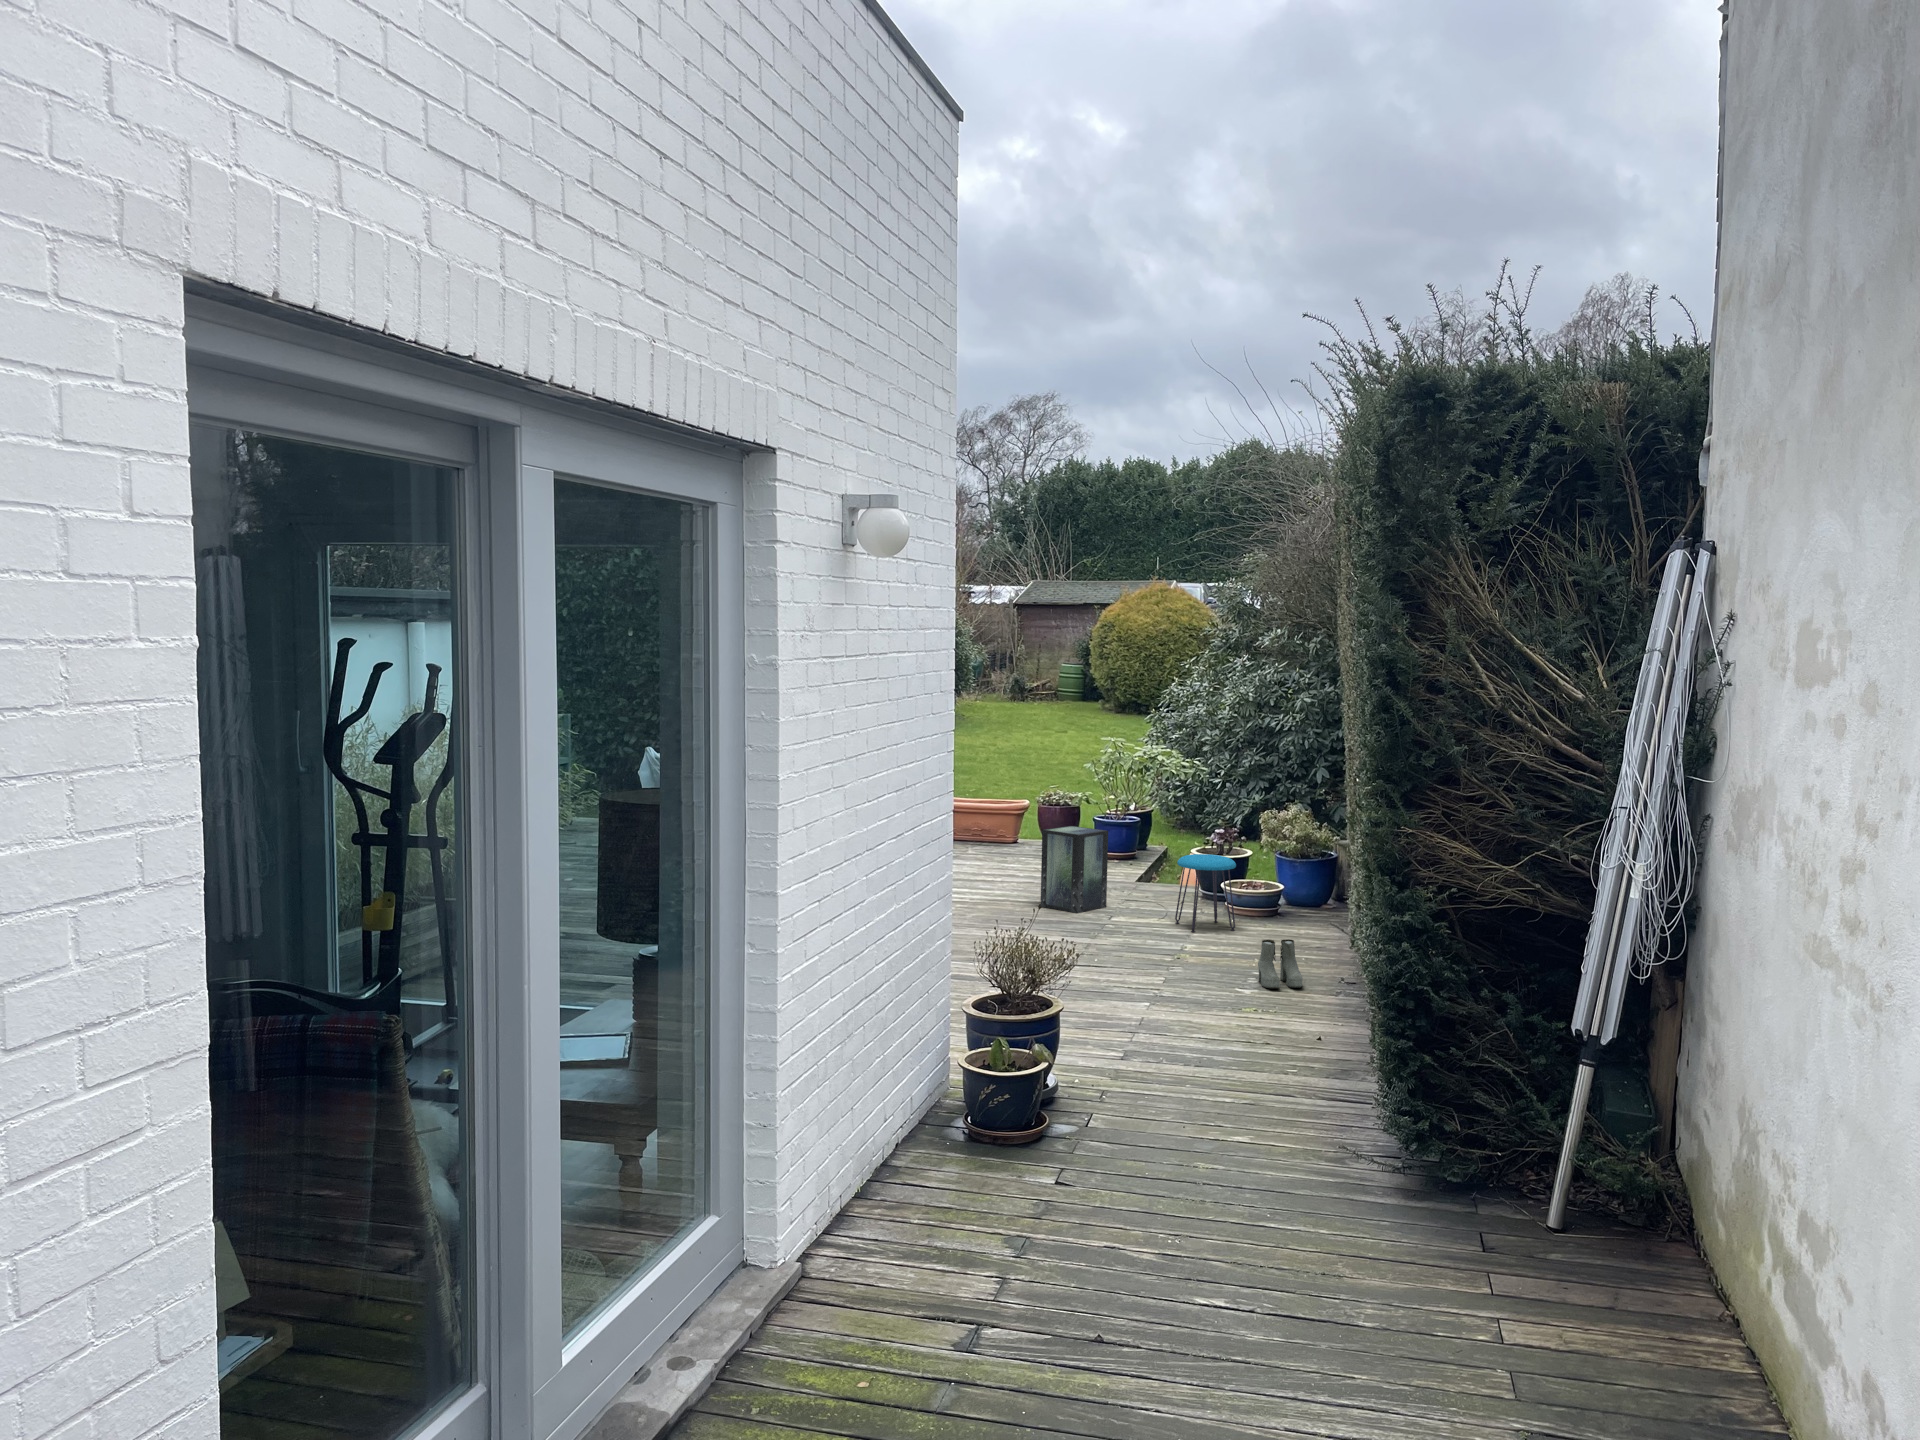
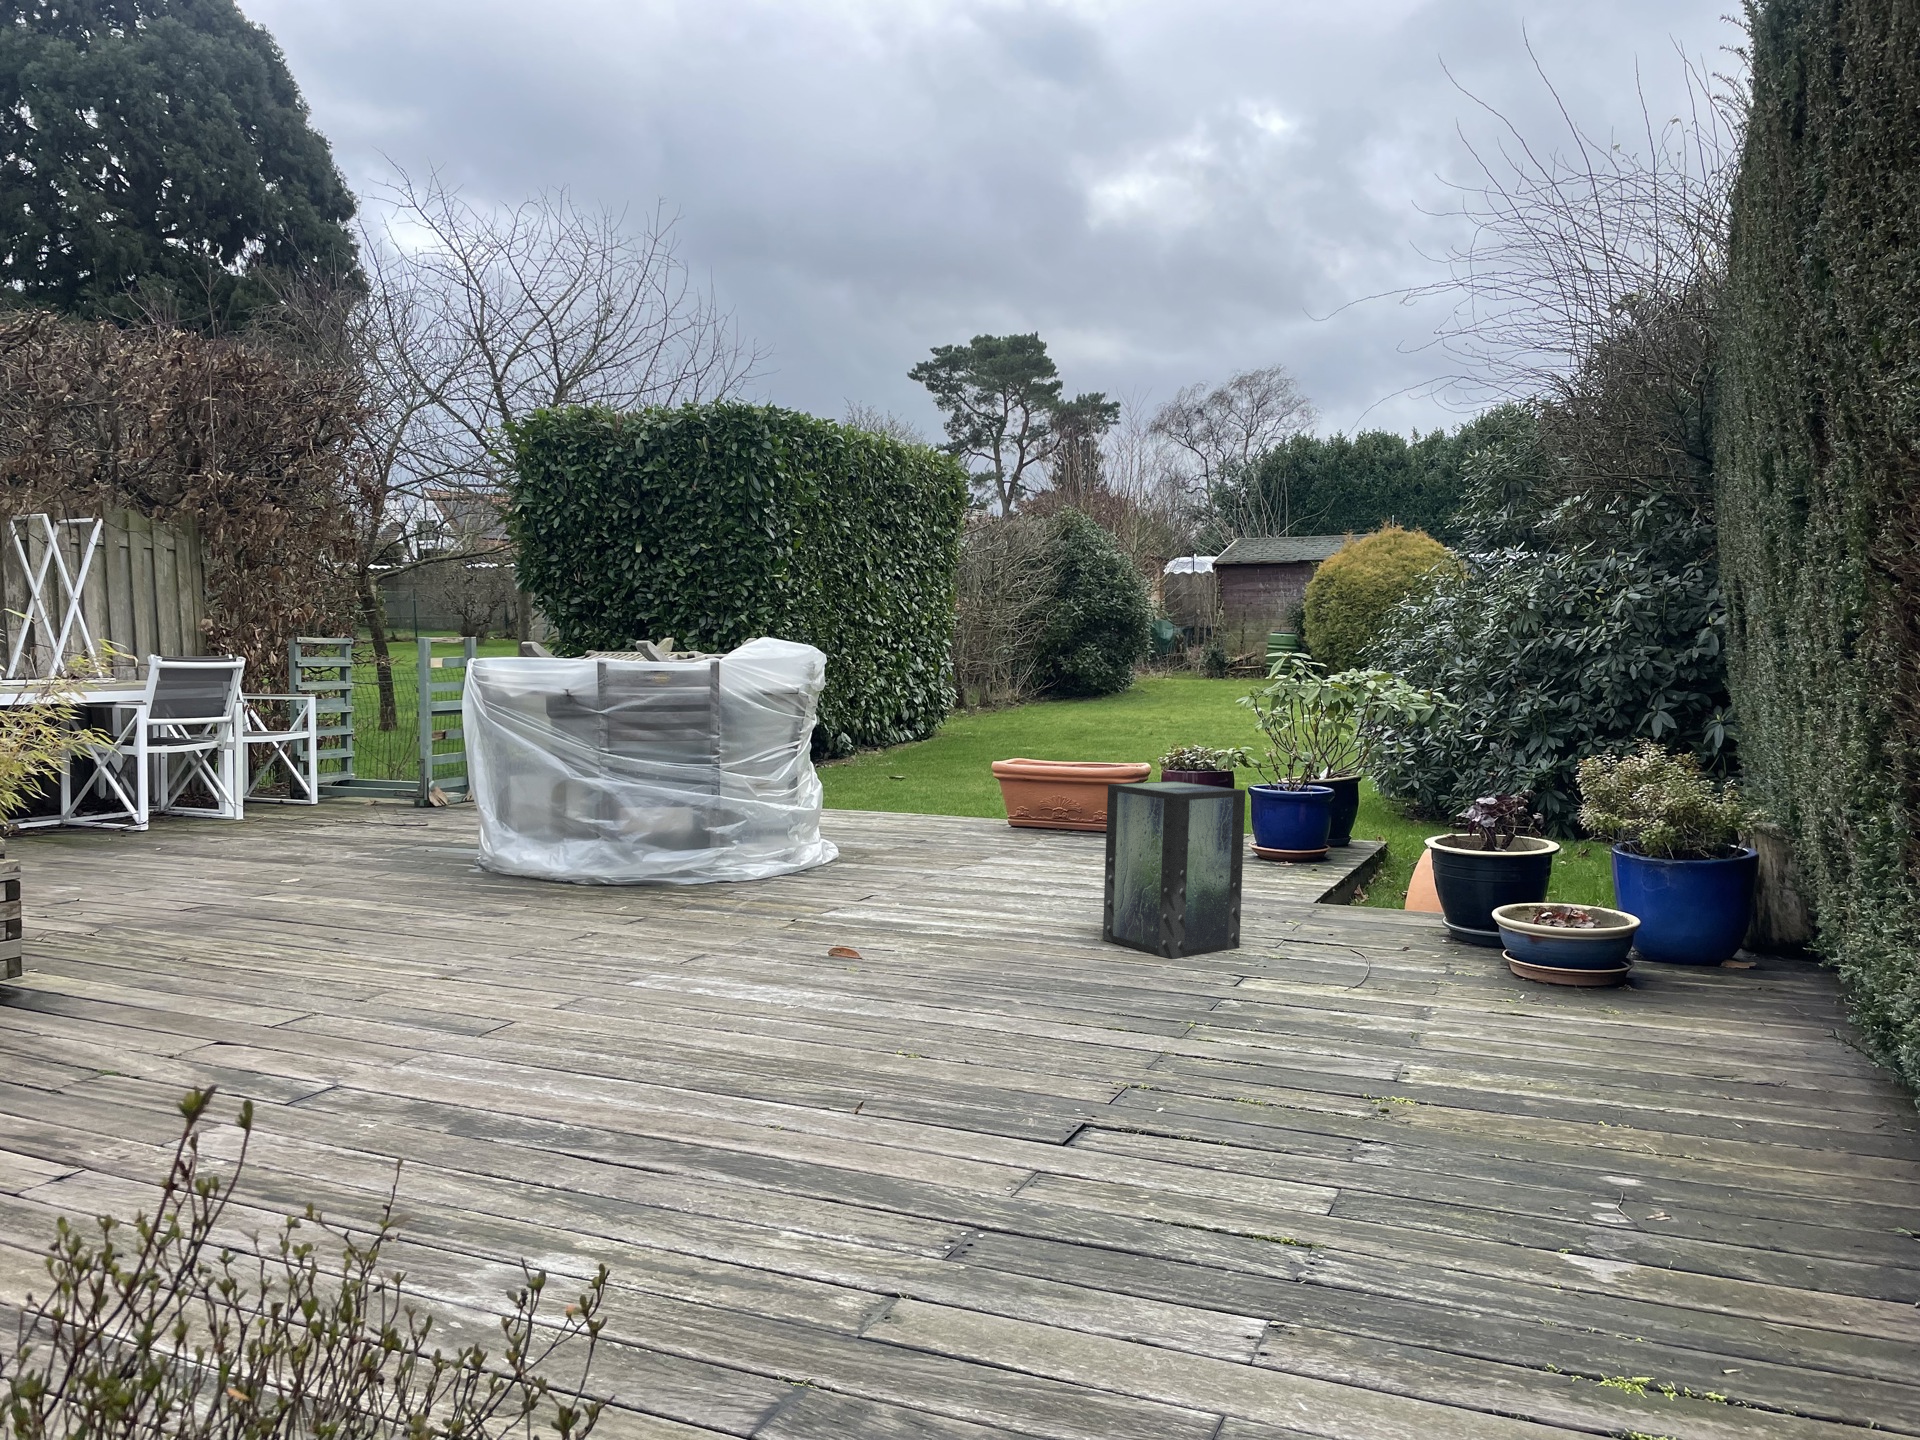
stool: present [1175,854,1236,932] -> none [1383,842,1535,1026]
boots: present [1258,939,1303,989] -> none [1649,1111,1835,1306]

